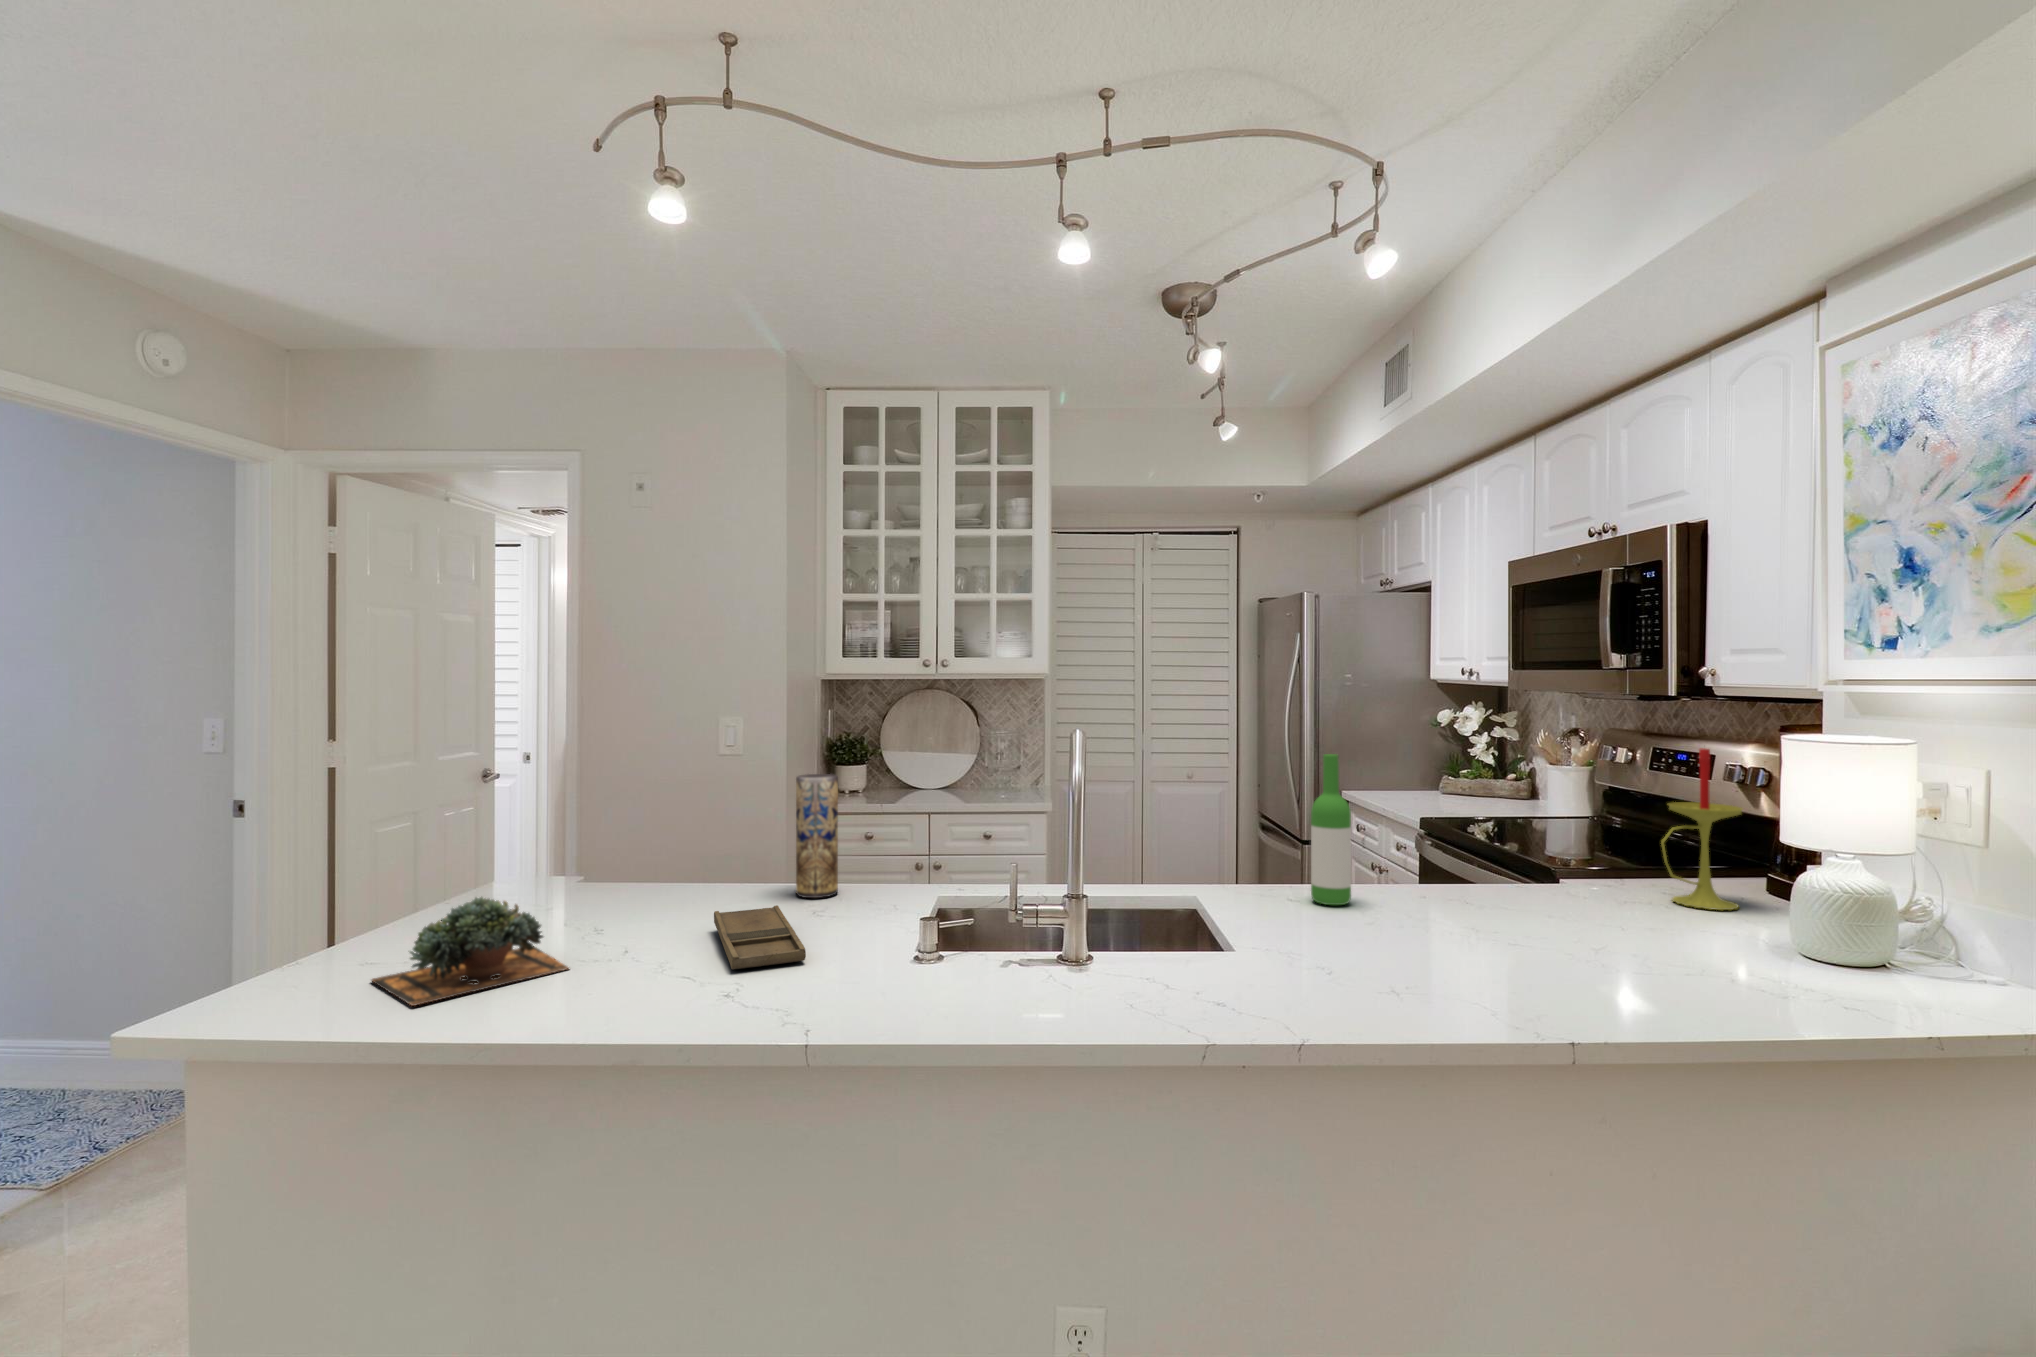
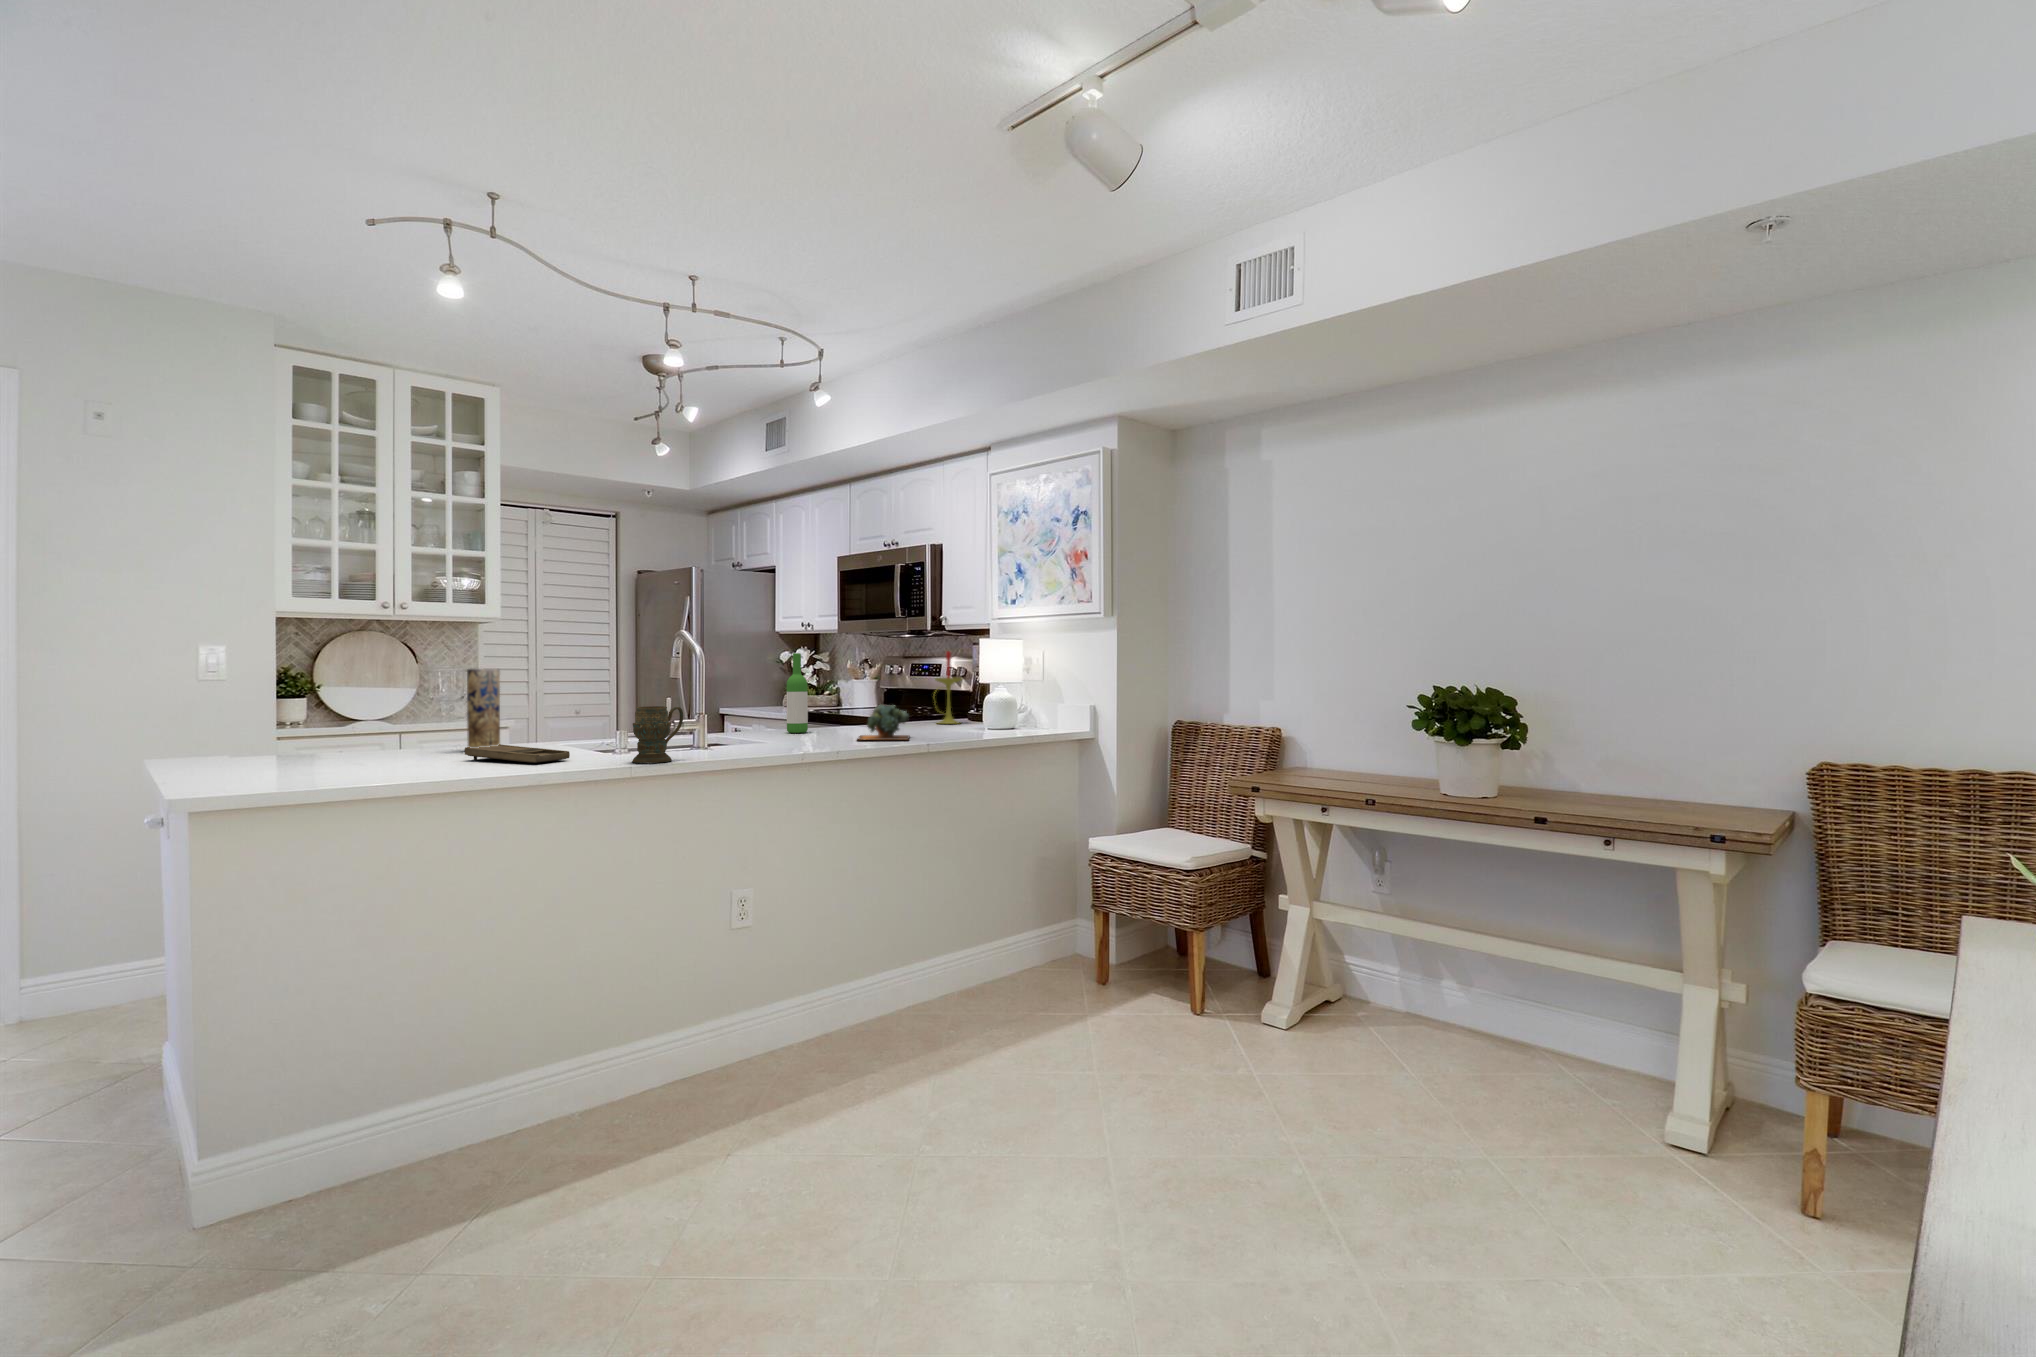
mug: none [847,893,950,1016] -> present [632,706,683,763]
succulent plant: present [371,897,569,1006] -> present [857,705,909,740]

